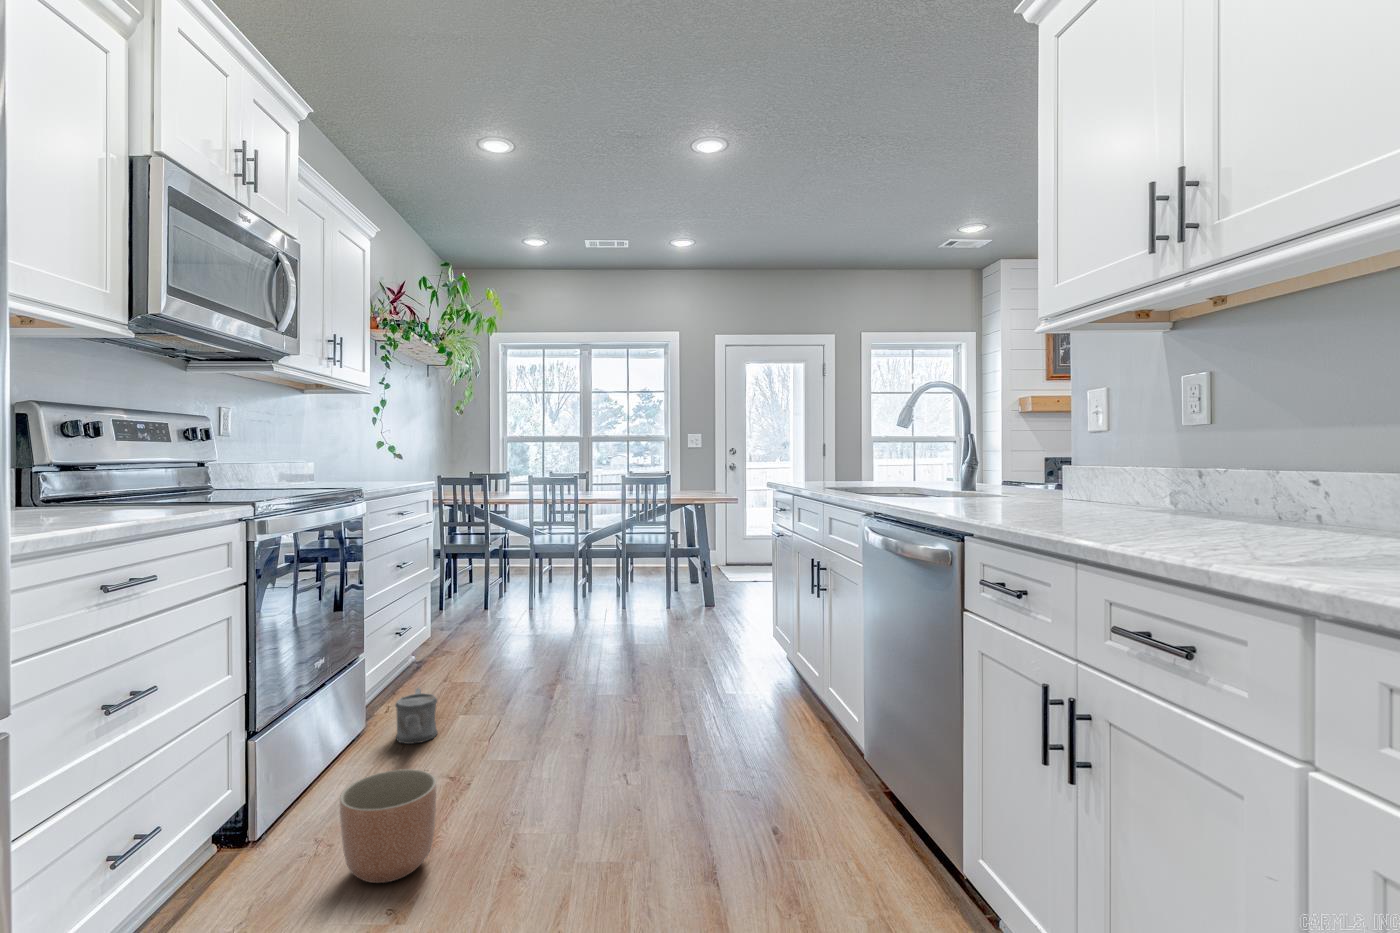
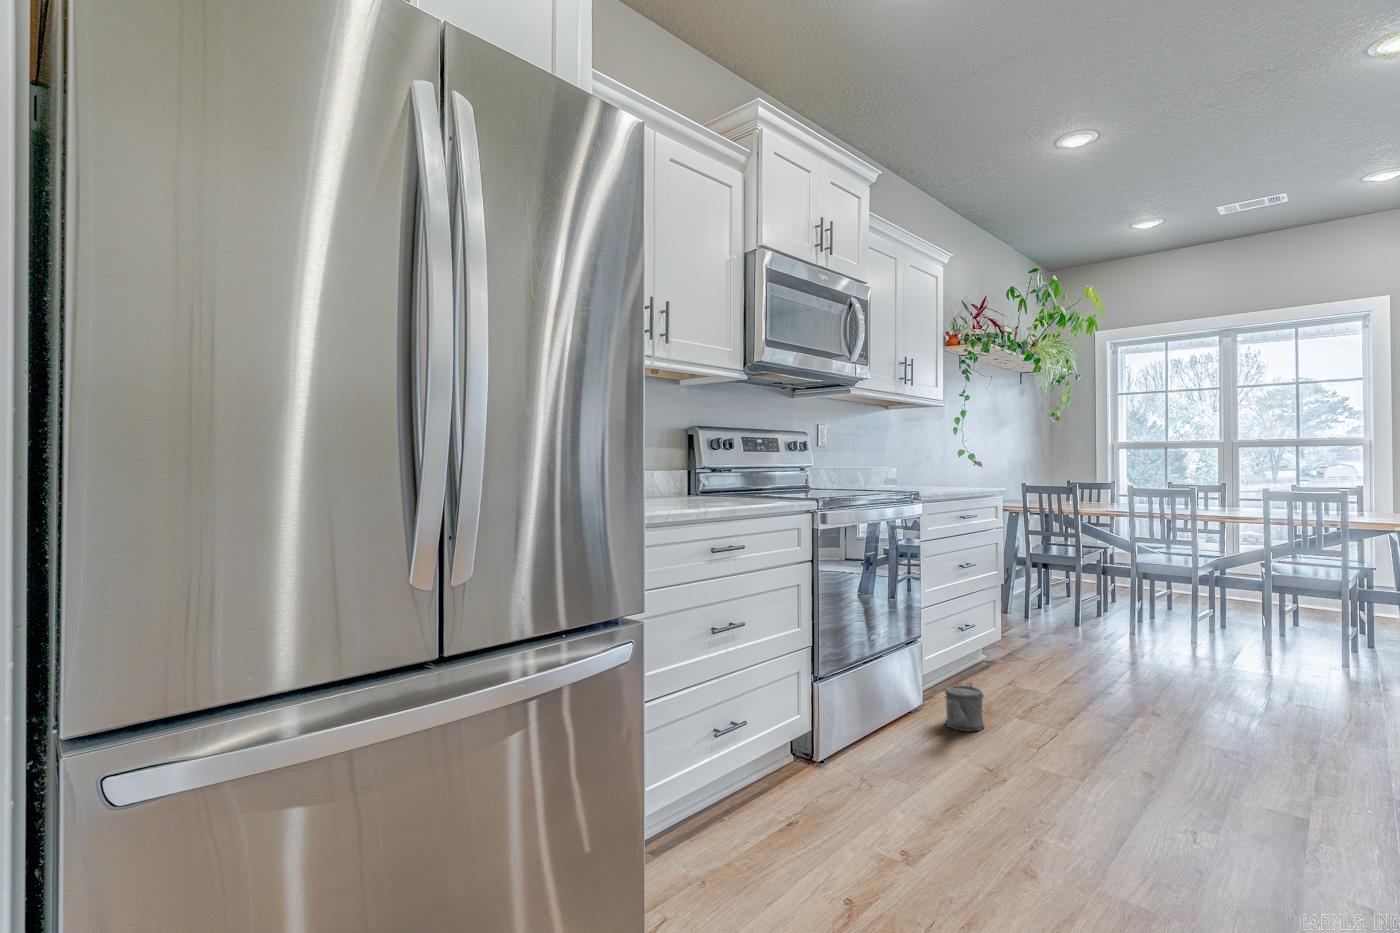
planter: present [340,769,436,883] -> none [864,734,944,828]

